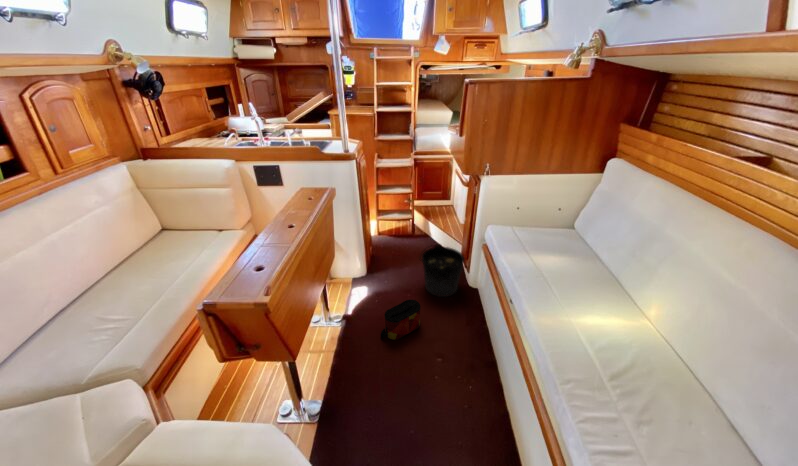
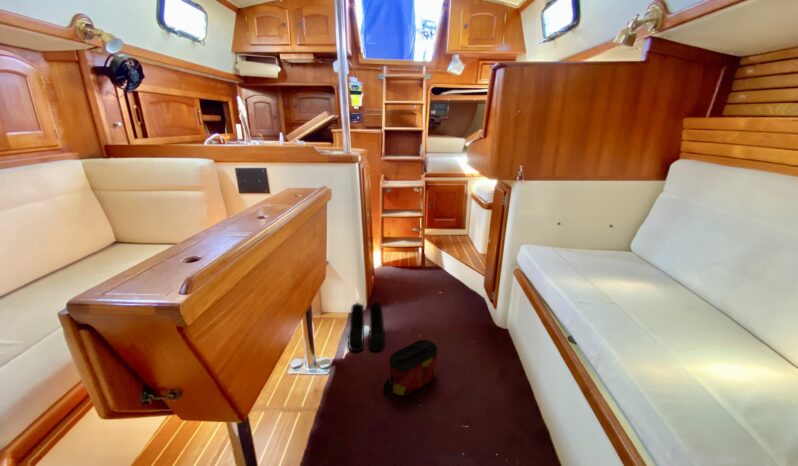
bucket: present [419,244,465,297] -> none [433,271,491,338]
boots: none [353,270,382,309] -> present [348,302,385,351]

